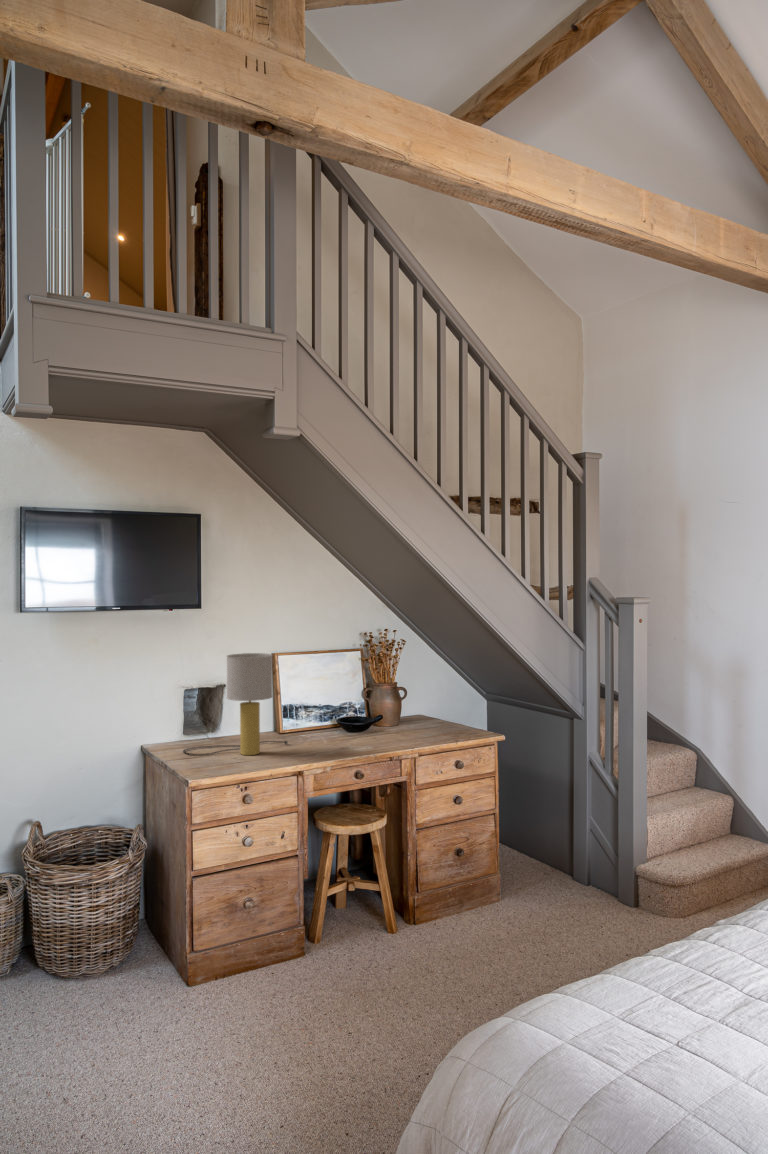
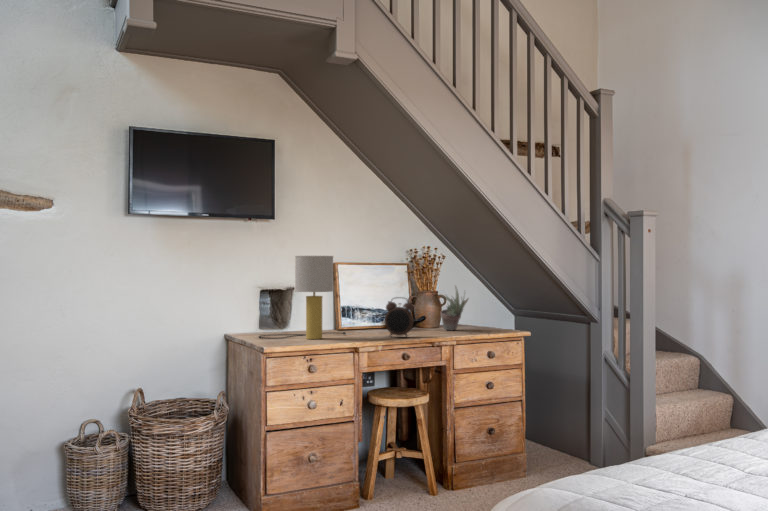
succulent plant: none [398,679,433,732] -> present [441,286,468,330]
alarm clock: none [334,701,369,750] -> present [385,297,414,337]

